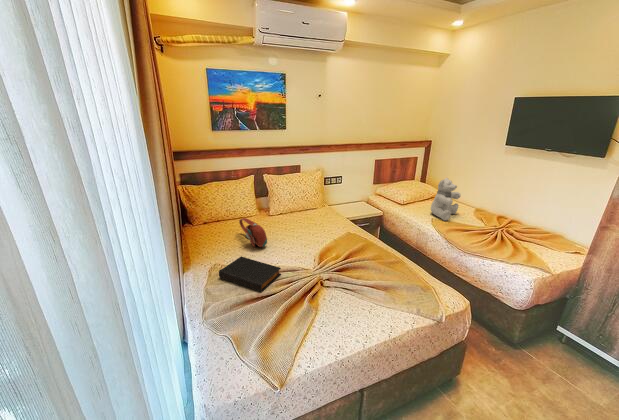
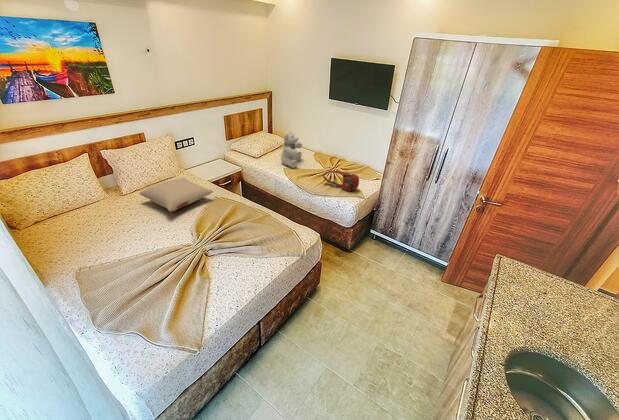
pillow: none [281,208,347,235] -> present [139,178,213,211]
handbag: present [239,218,267,247] -> present [323,171,359,191]
book: present [219,256,281,292] -> none [92,252,163,281]

